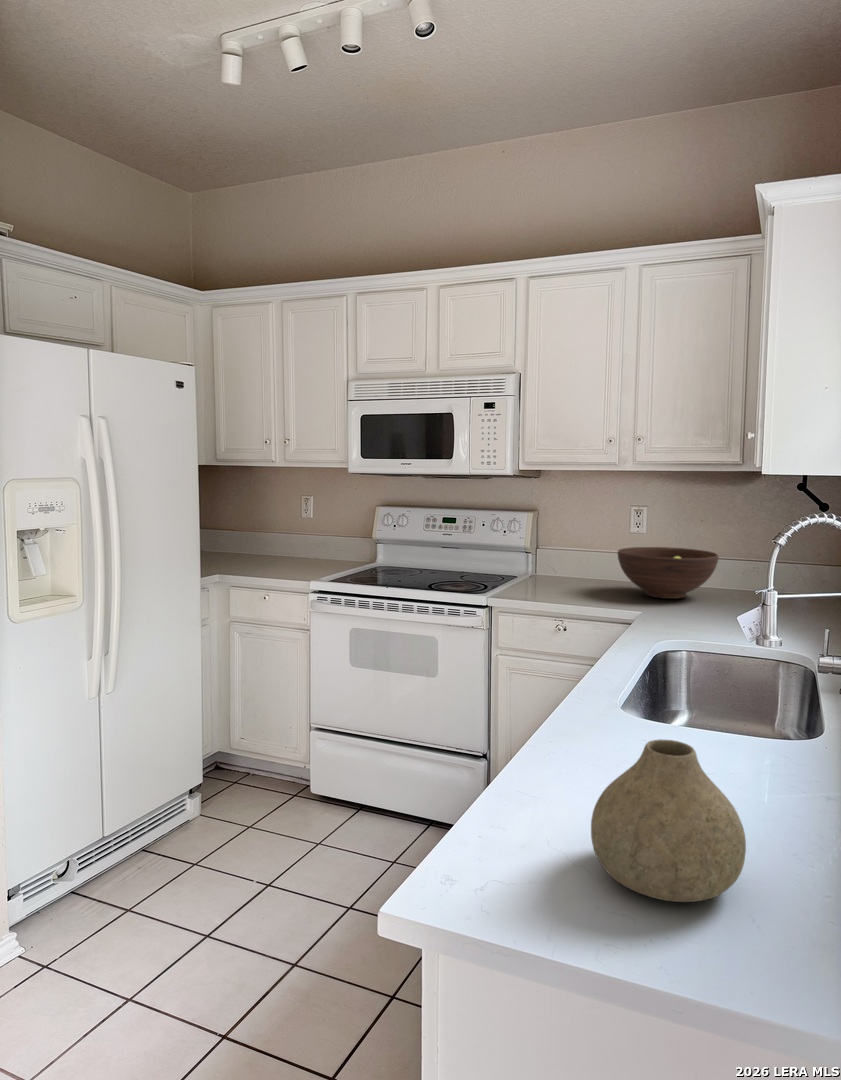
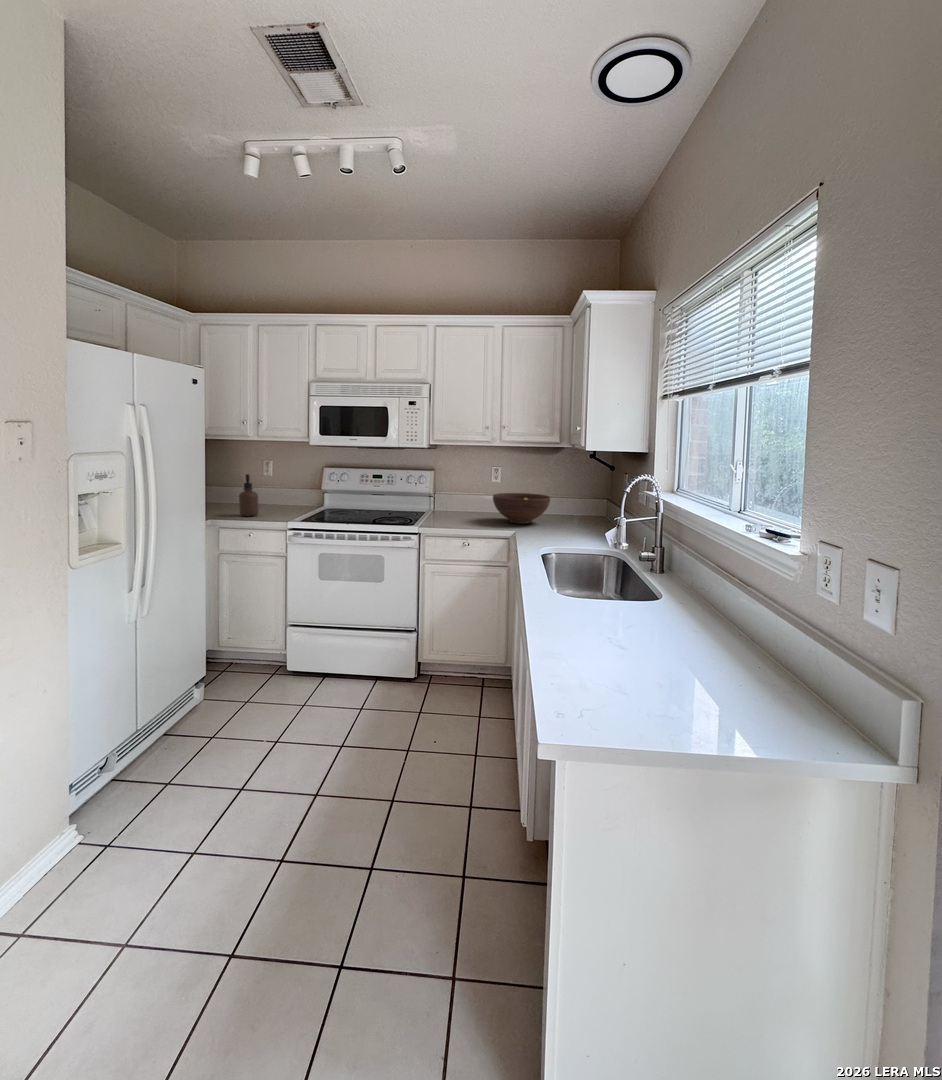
soap dispenser: none [253,513,279,572] -> present [239,474,259,516]
vase: present [591,740,746,902] -> none [563,578,629,643]

